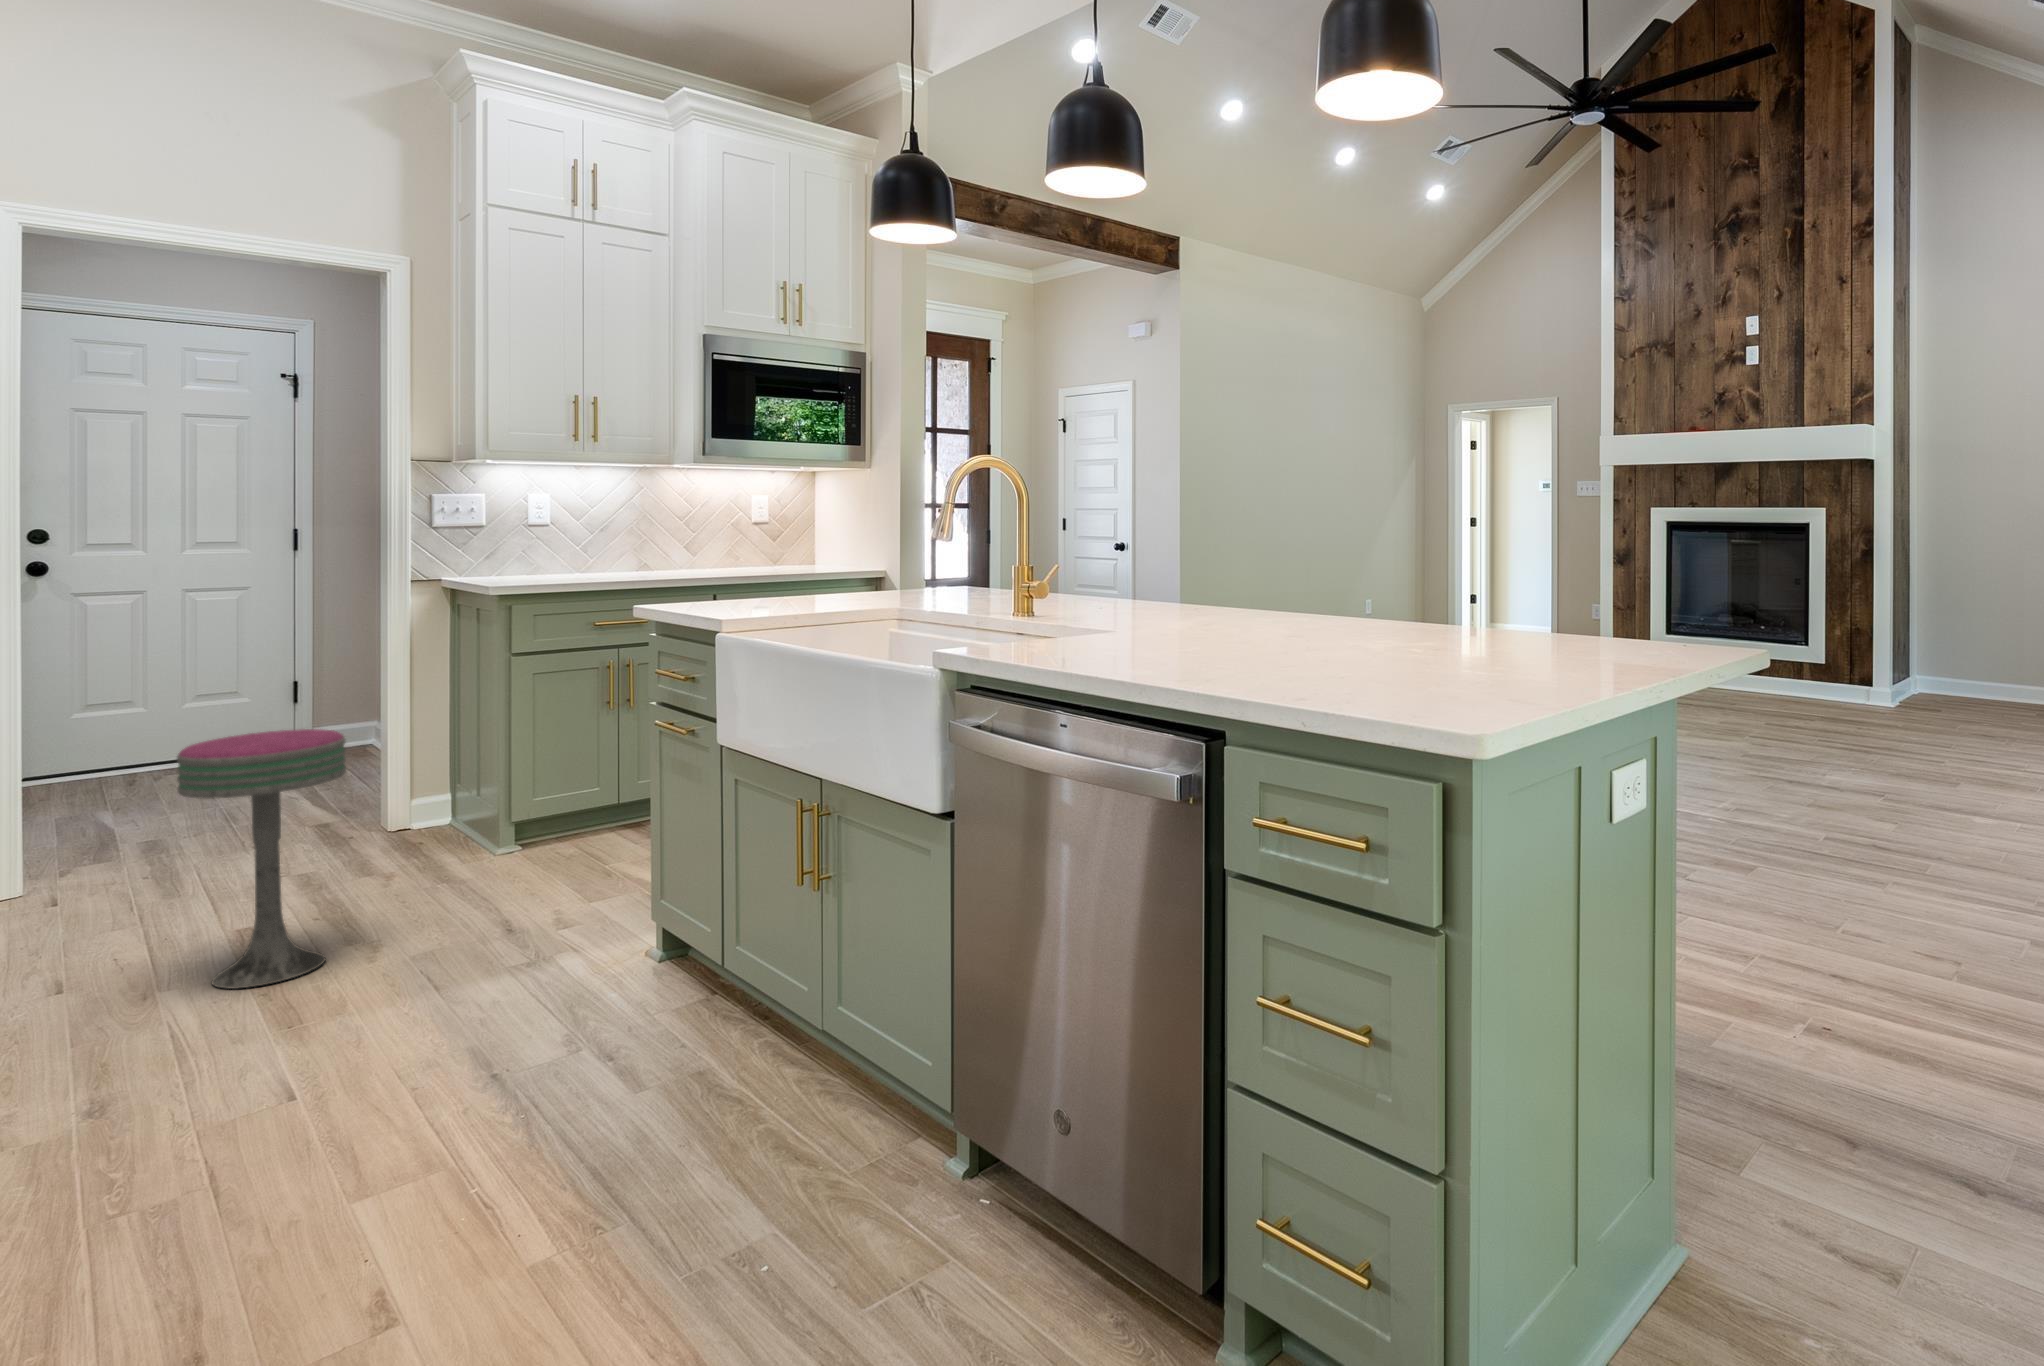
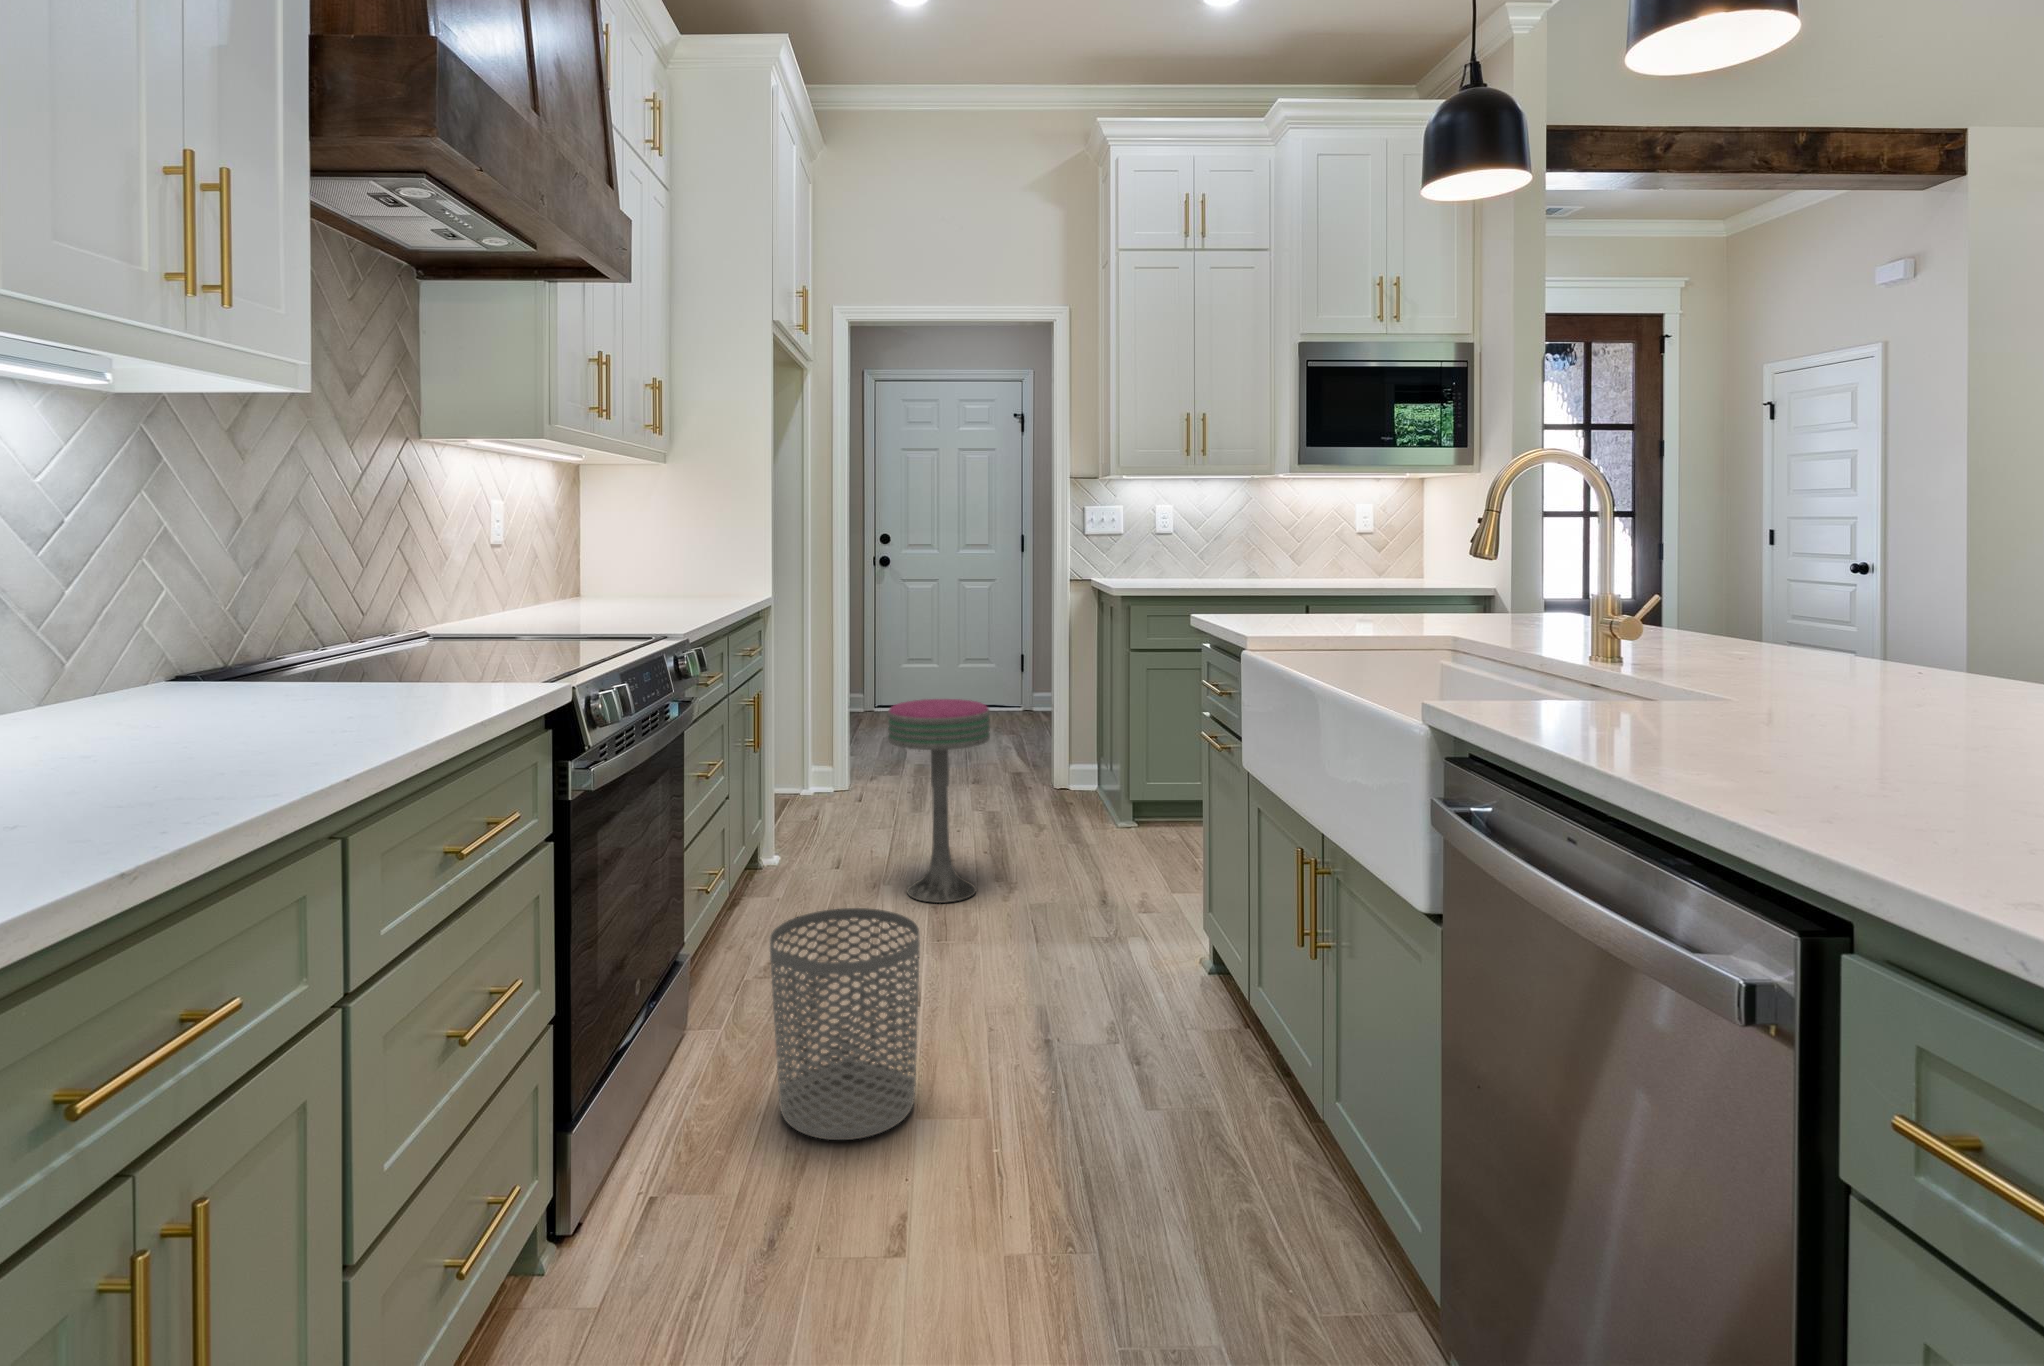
waste bin: none [109,973,353,1269] -> present [770,908,920,1140]

